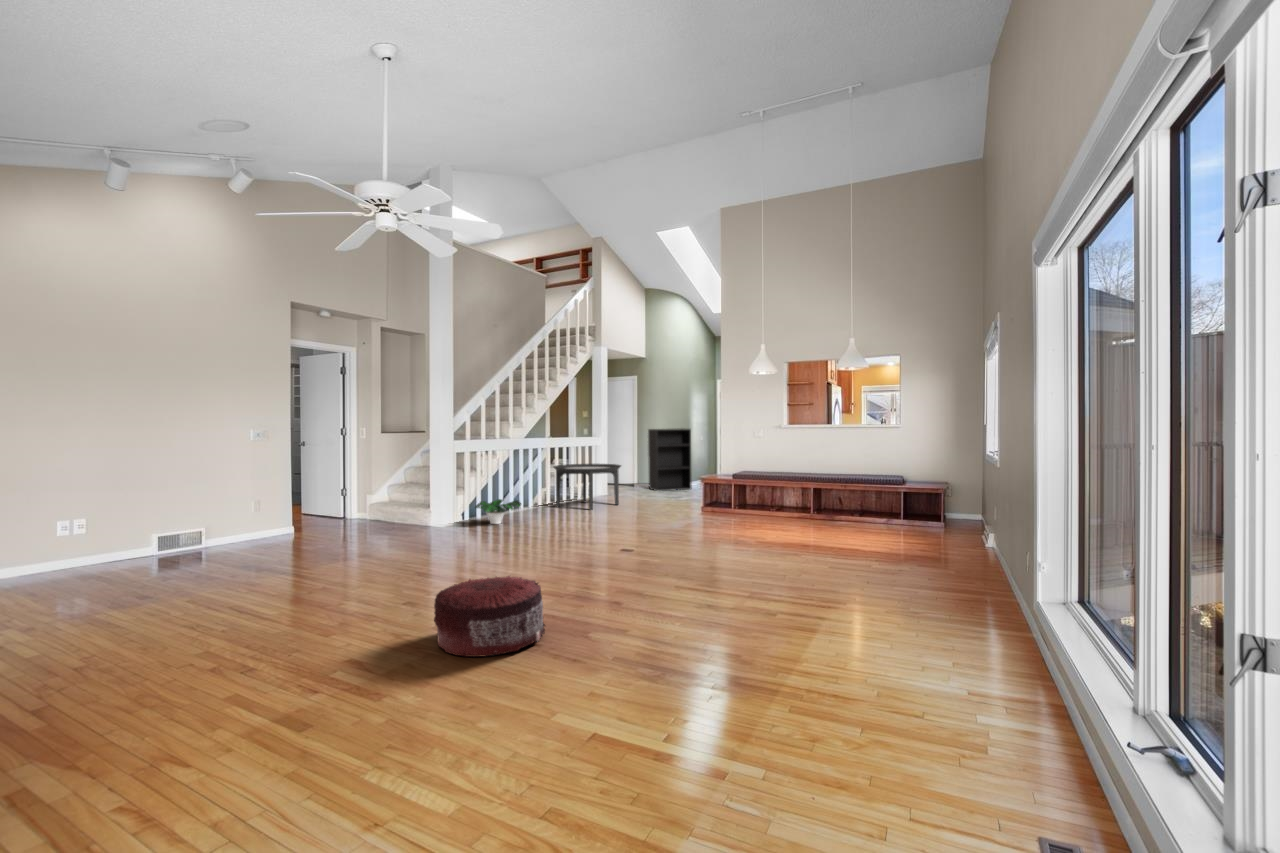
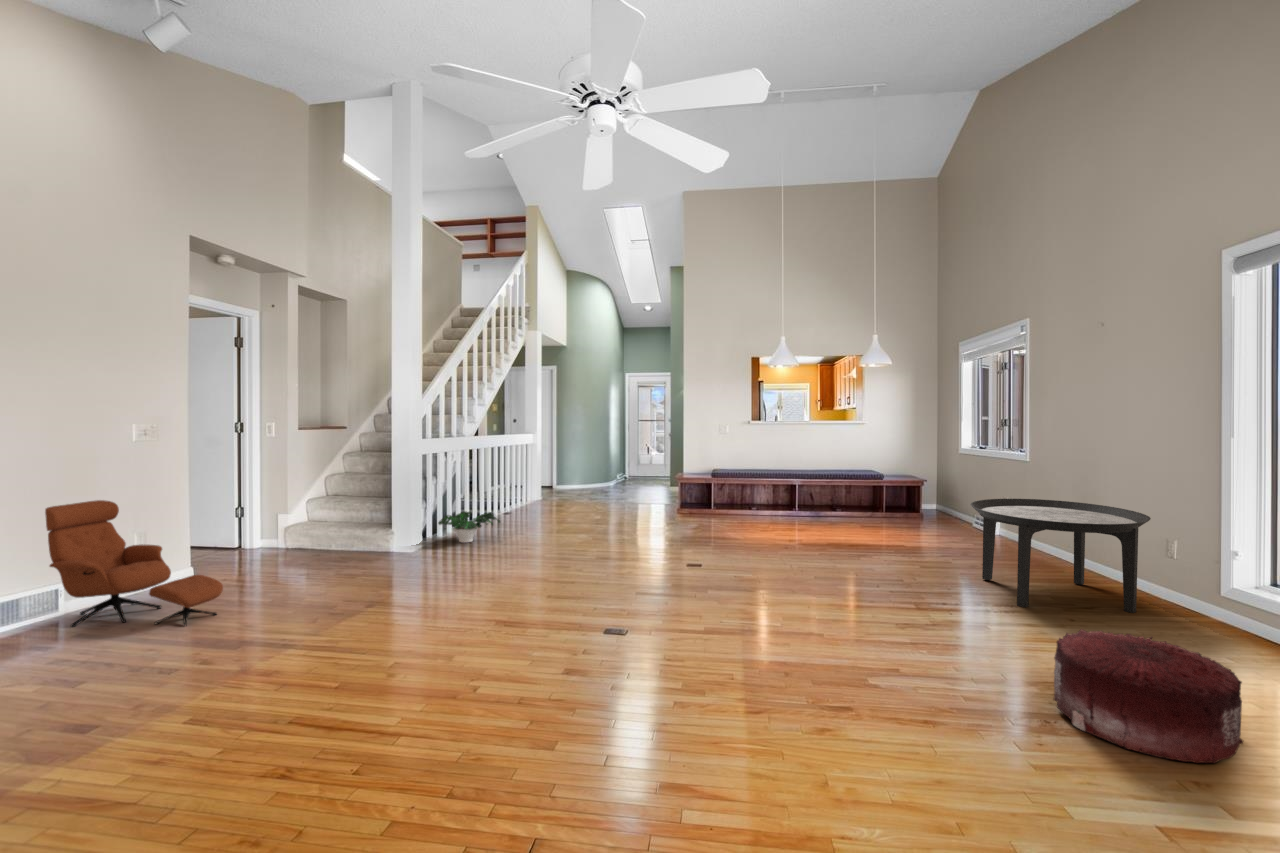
bookshelf: present [648,429,692,491] -> none [568,423,614,491]
round table: present [553,464,621,510] -> present [970,499,1151,613]
lounge chair: none [192,476,283,559] -> present [45,500,223,627]
pouf: present [434,576,545,657] -> present [1054,629,1243,763]

